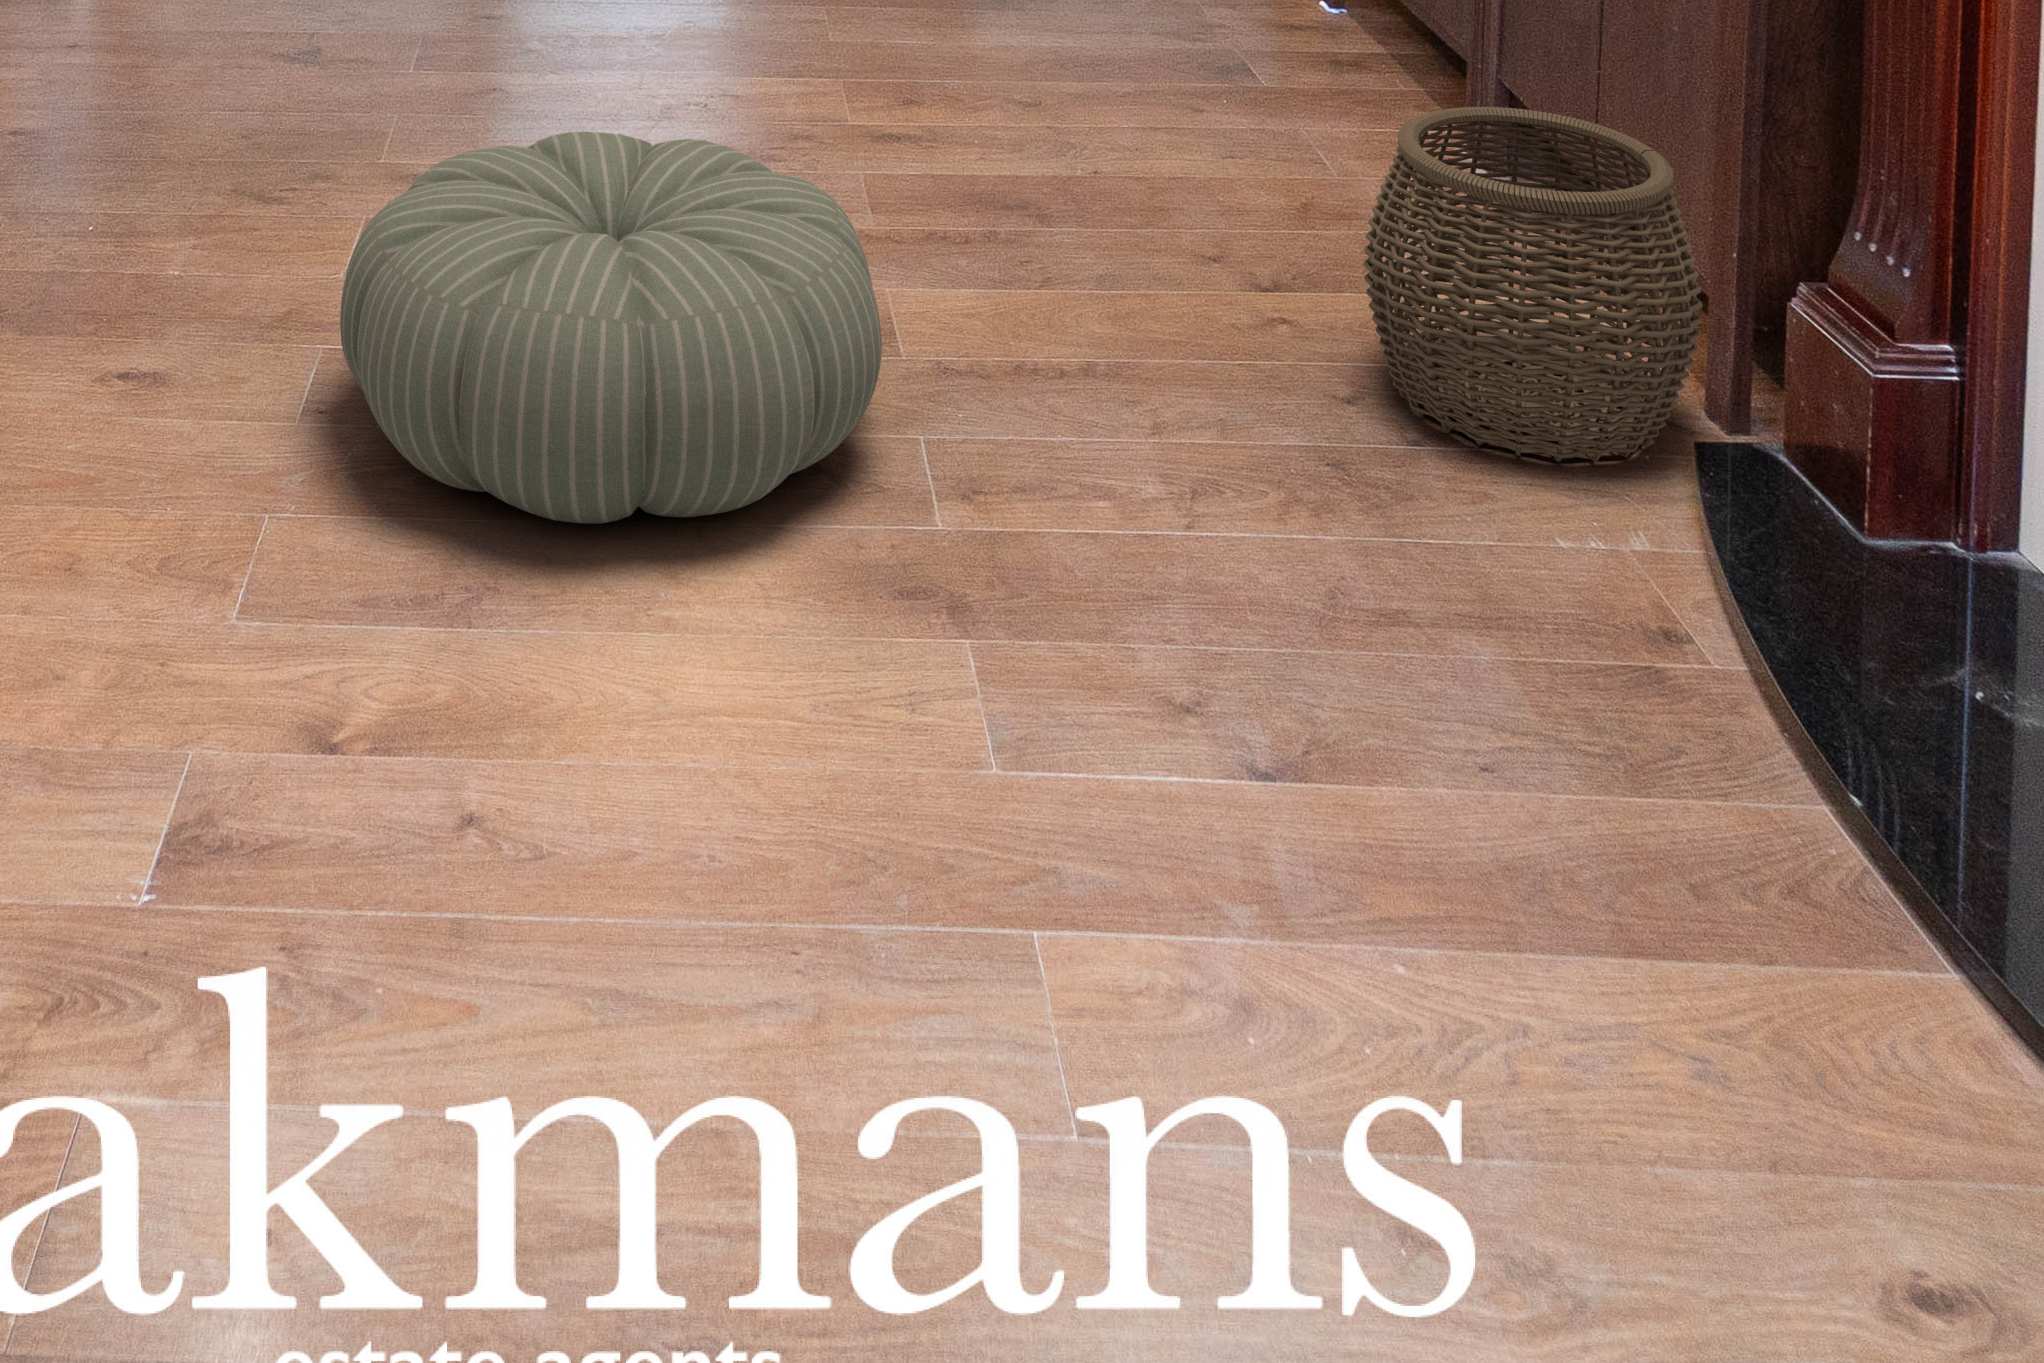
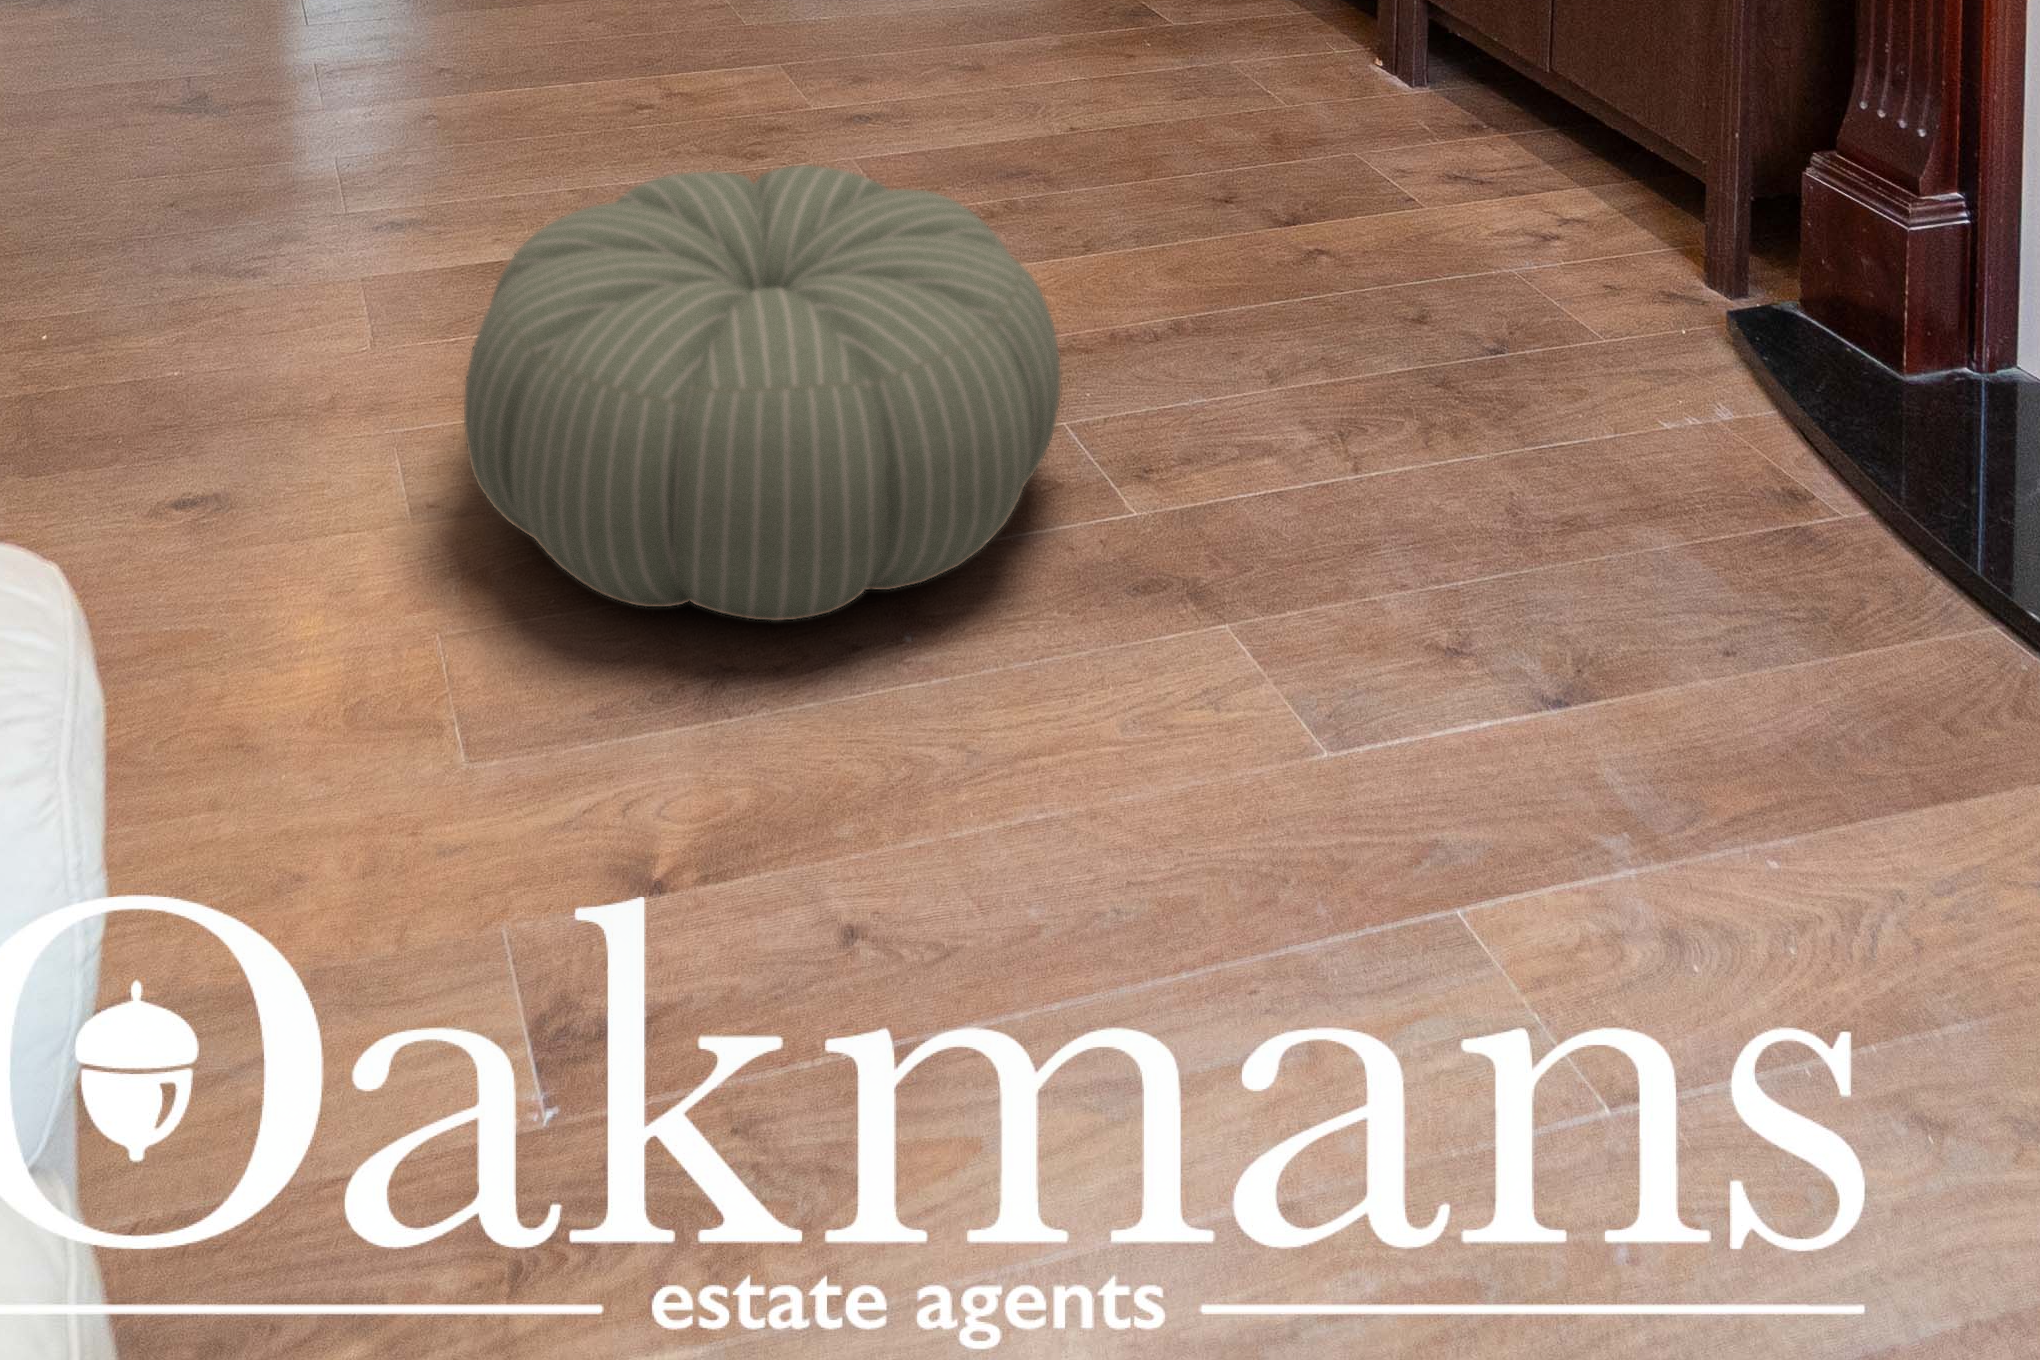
woven basket: present [1363,107,1703,462] -> none [1423,25,1728,355]

